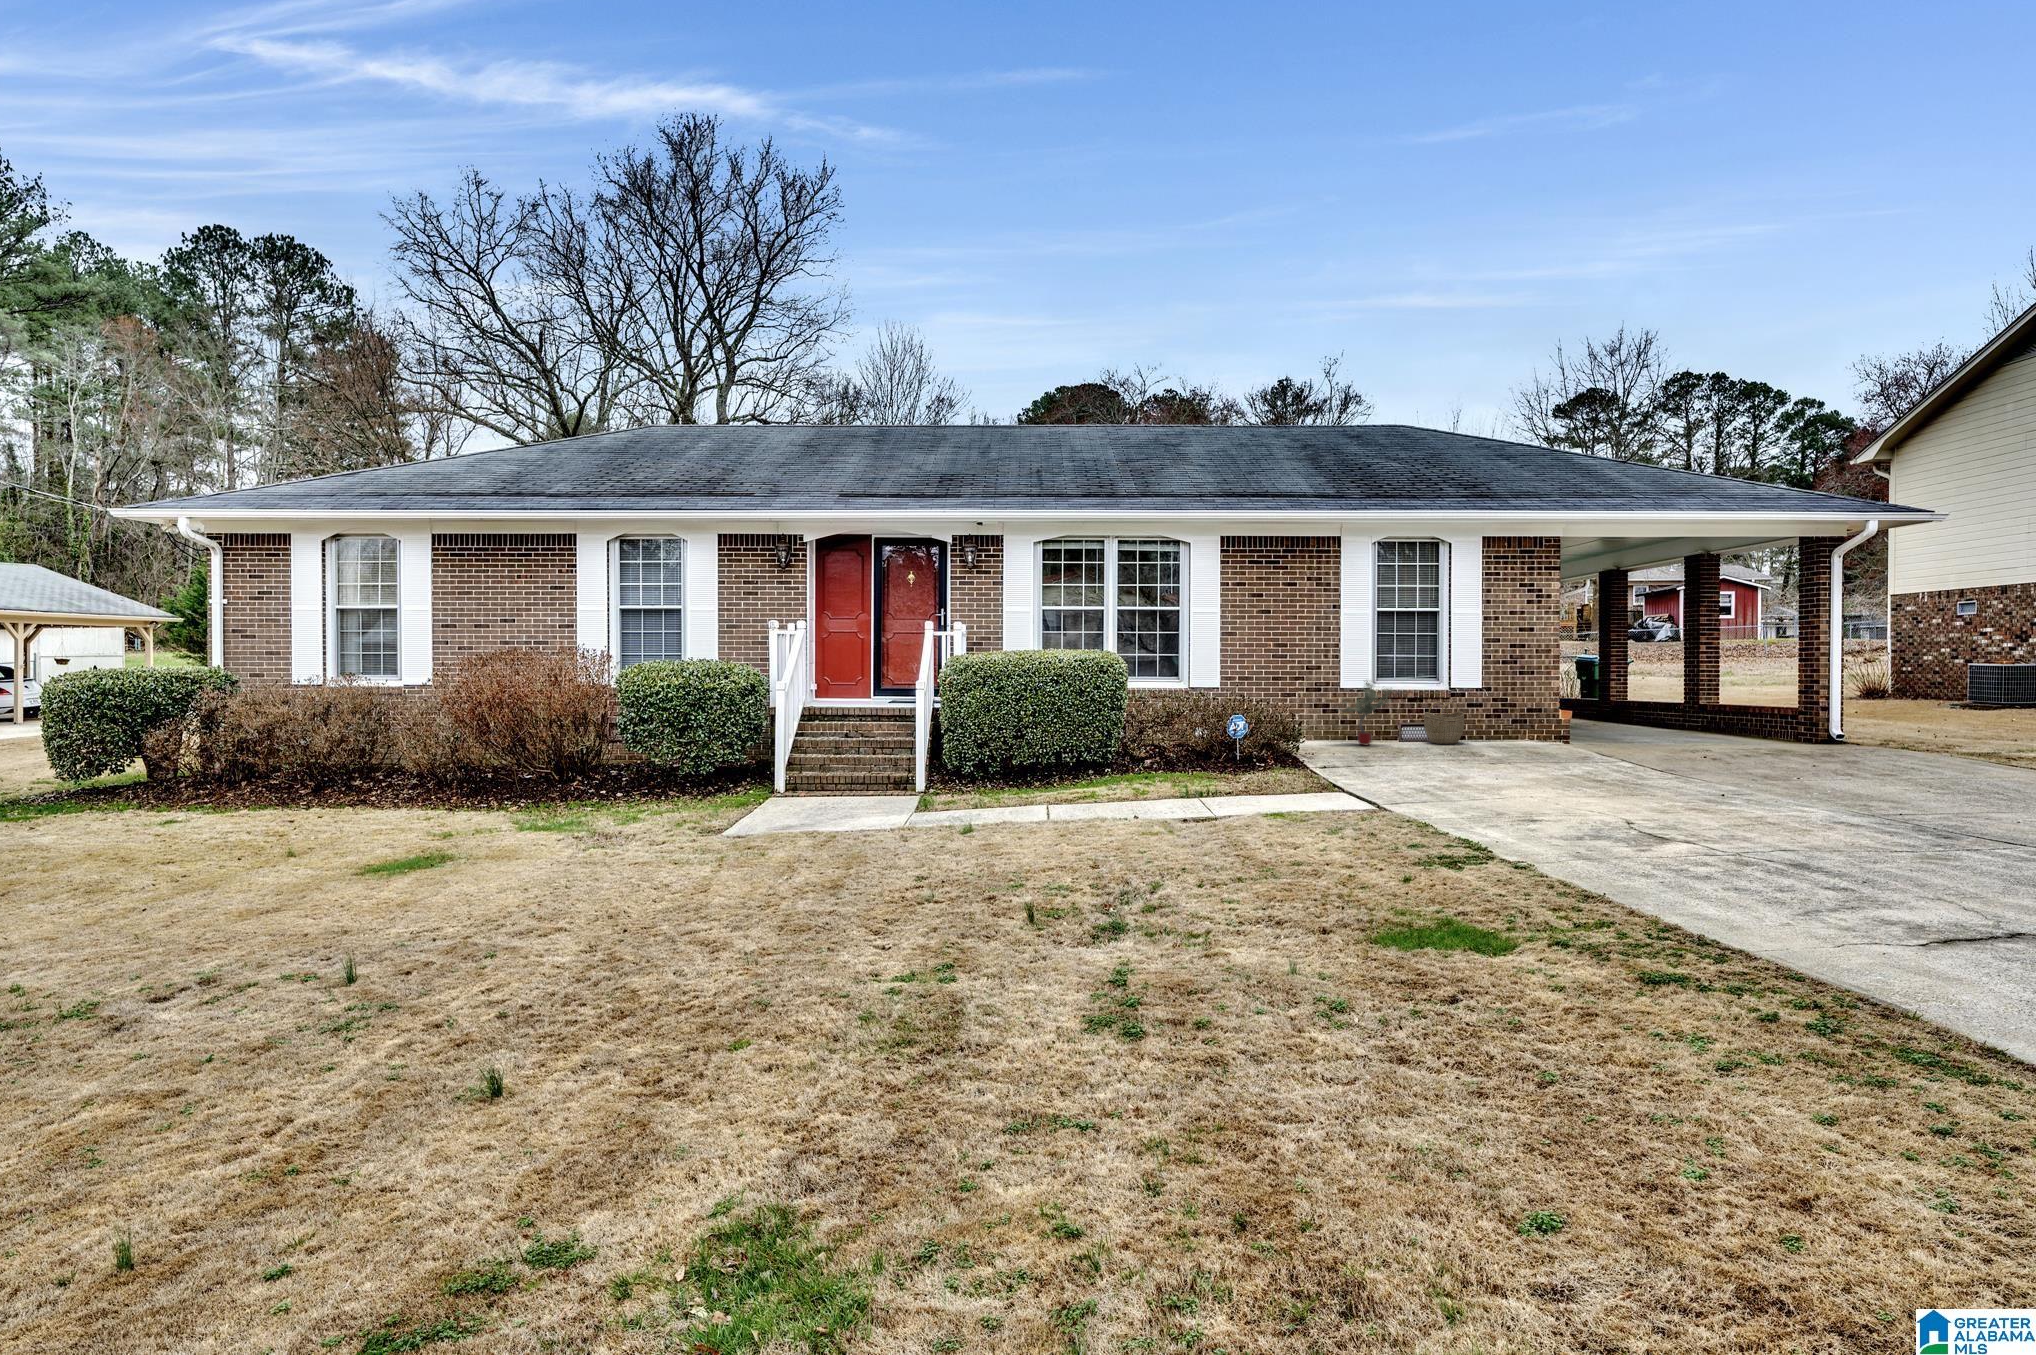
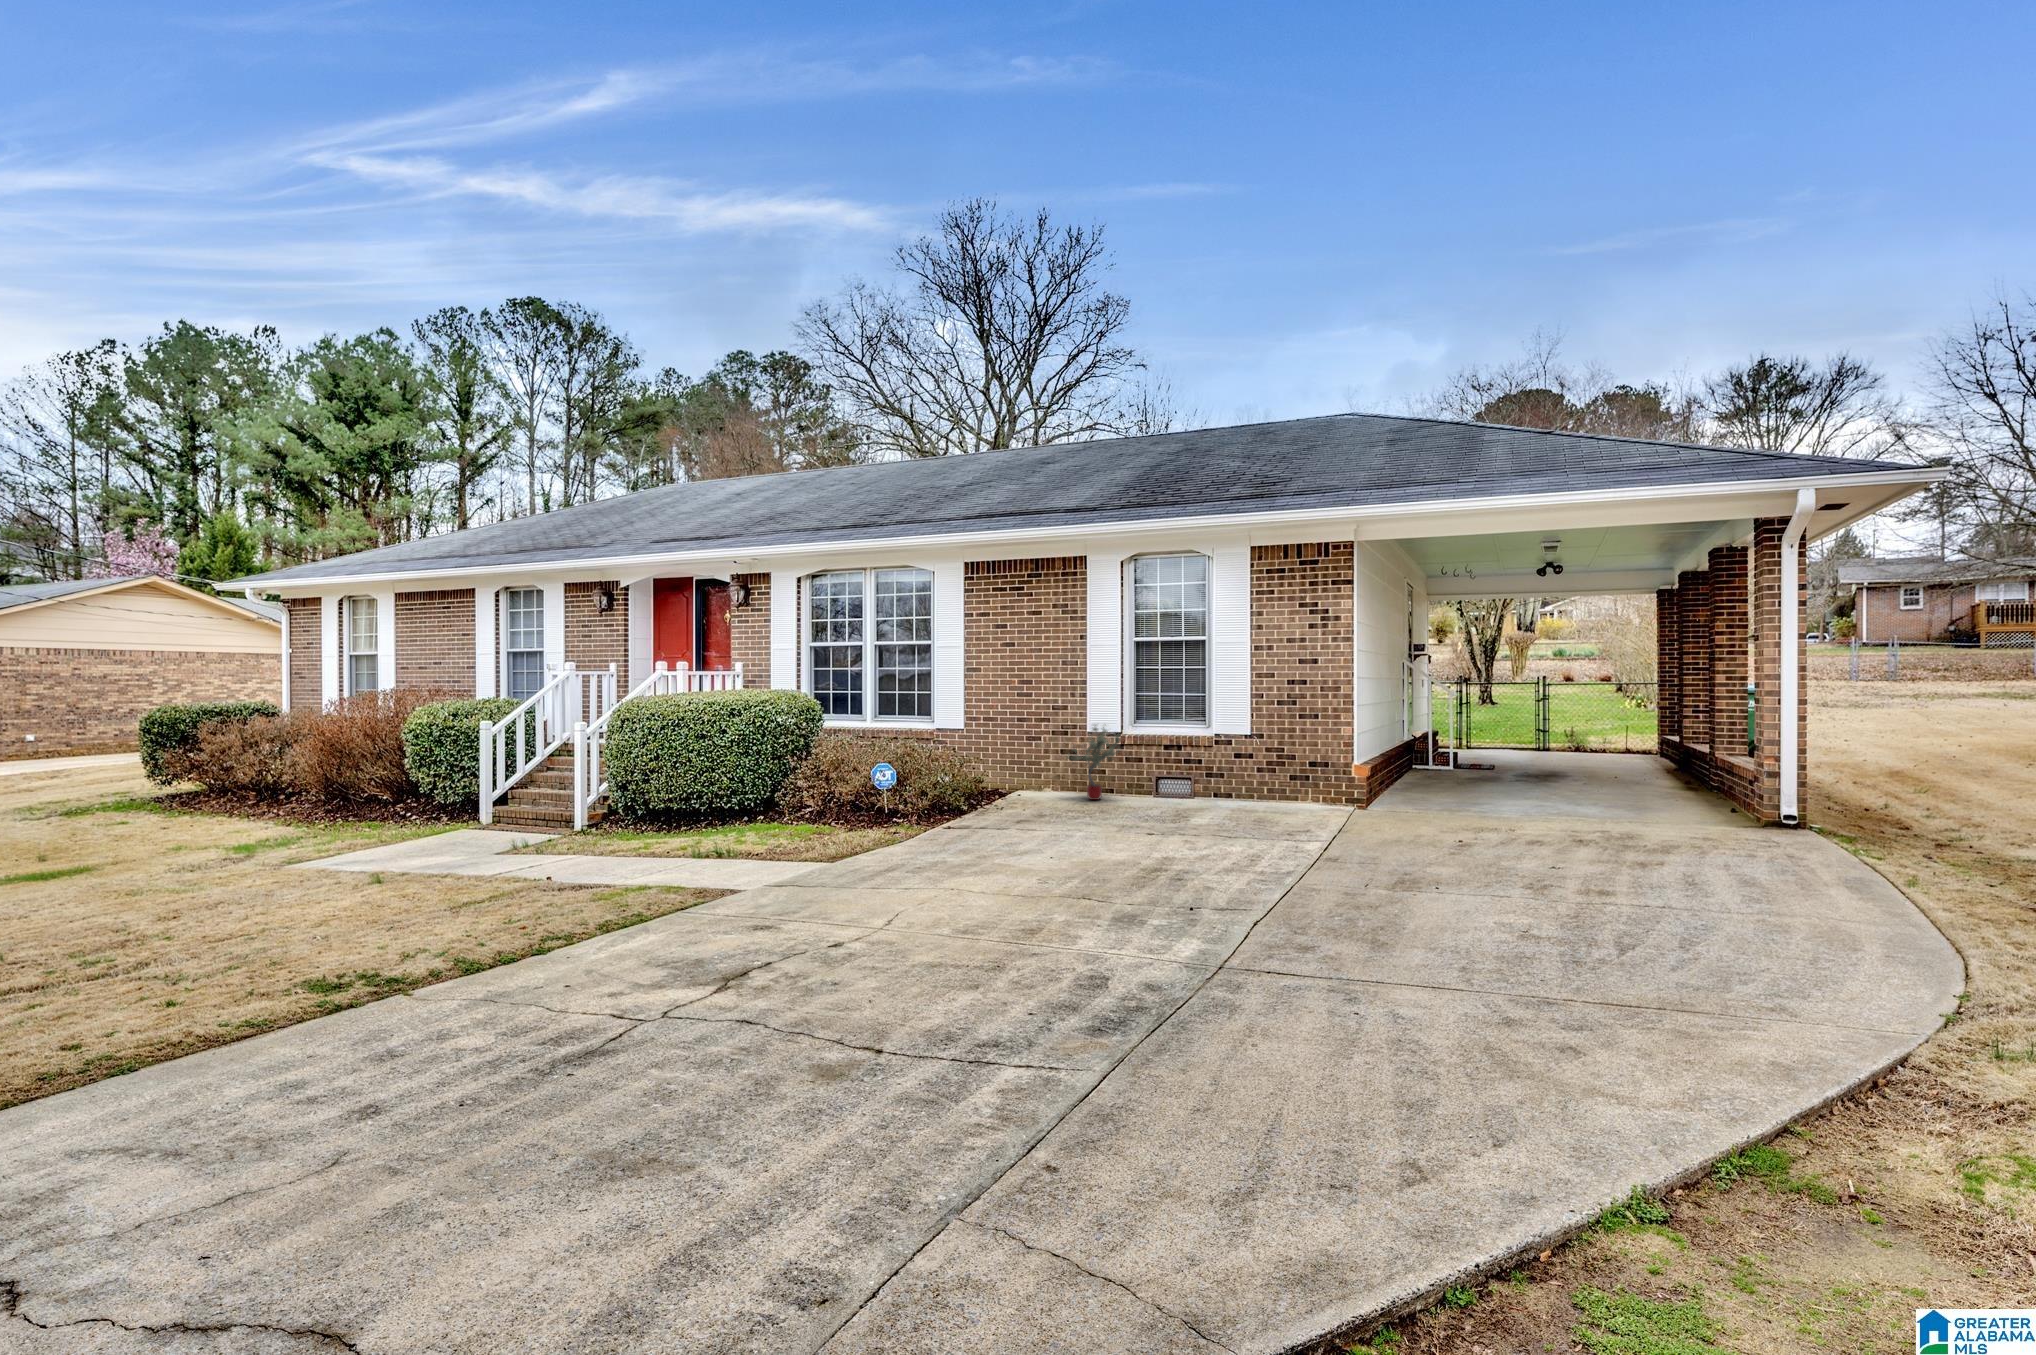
woven basket: present [1424,702,1464,744] -> none [1167,751,1212,803]

